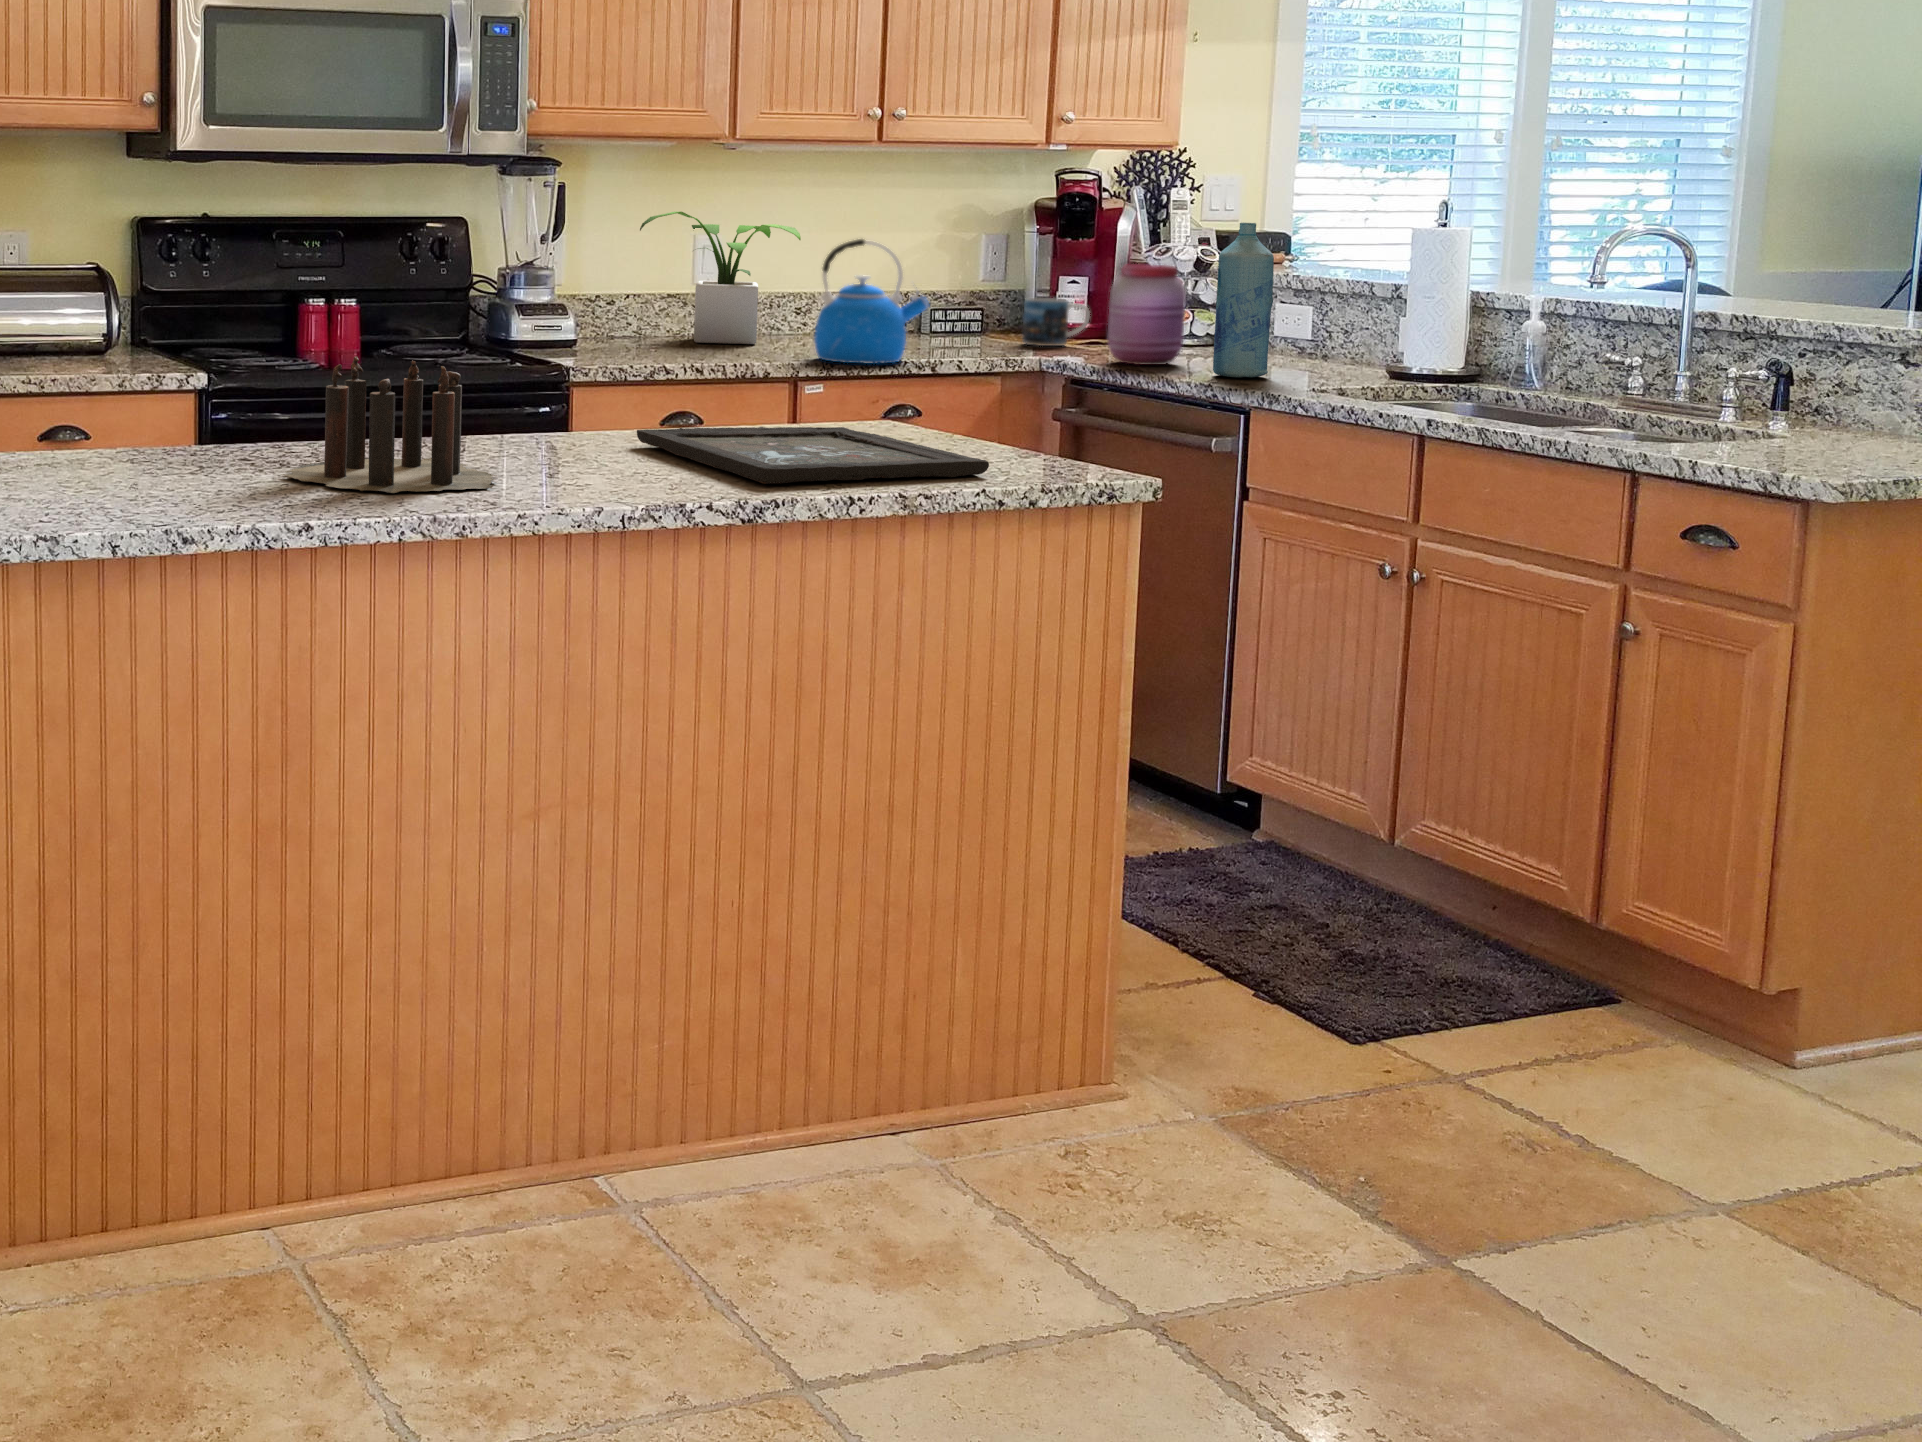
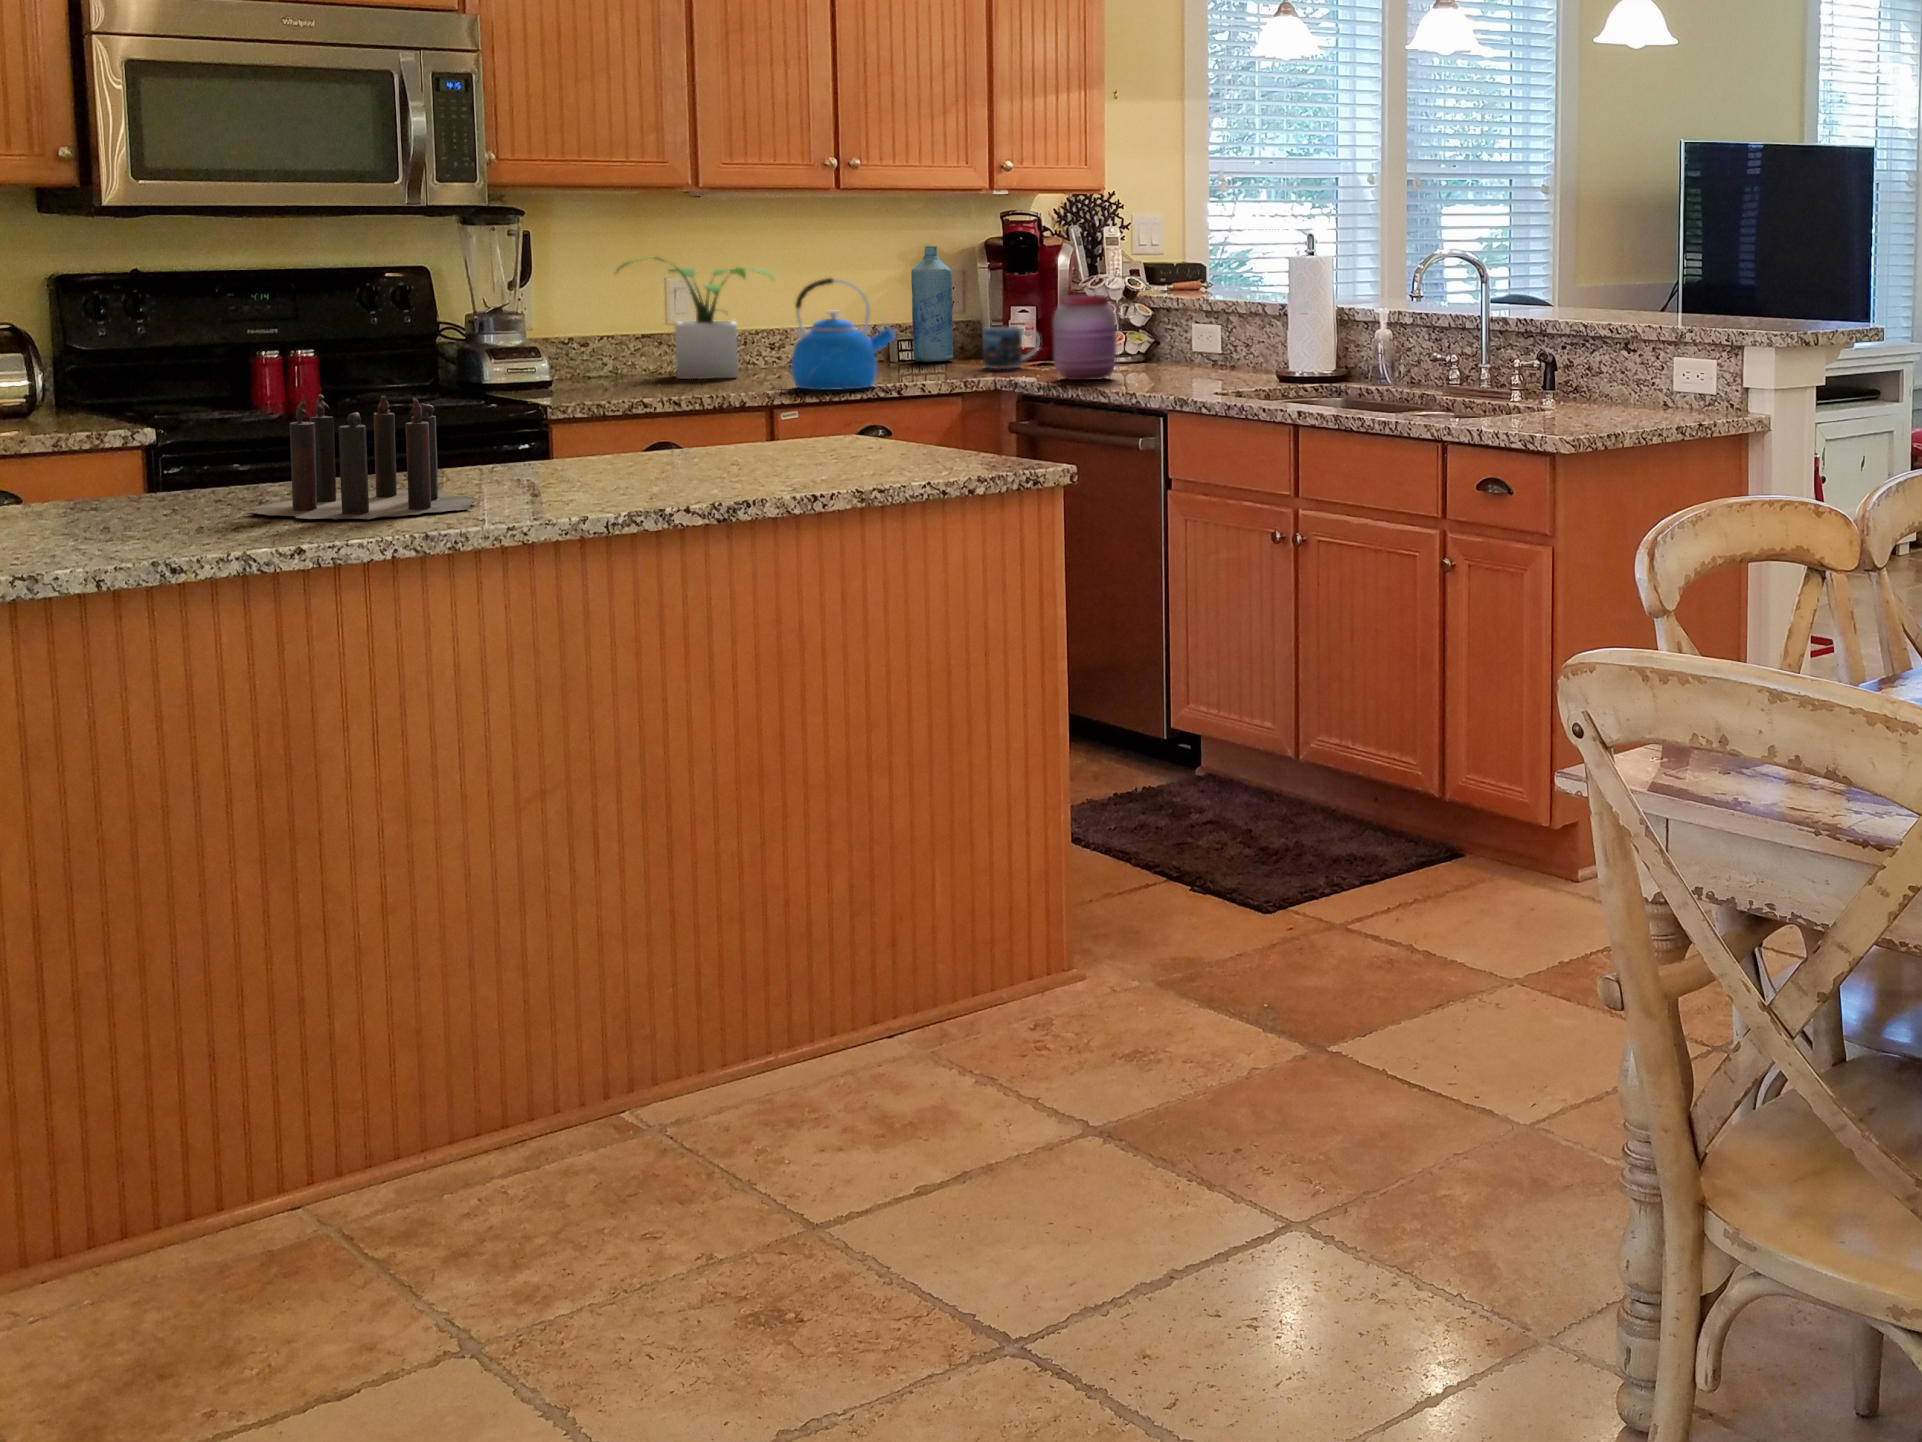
bottle: present [1213,223,1274,377] -> present [911,246,953,362]
tray: present [637,427,989,484] -> none [617,440,938,488]

